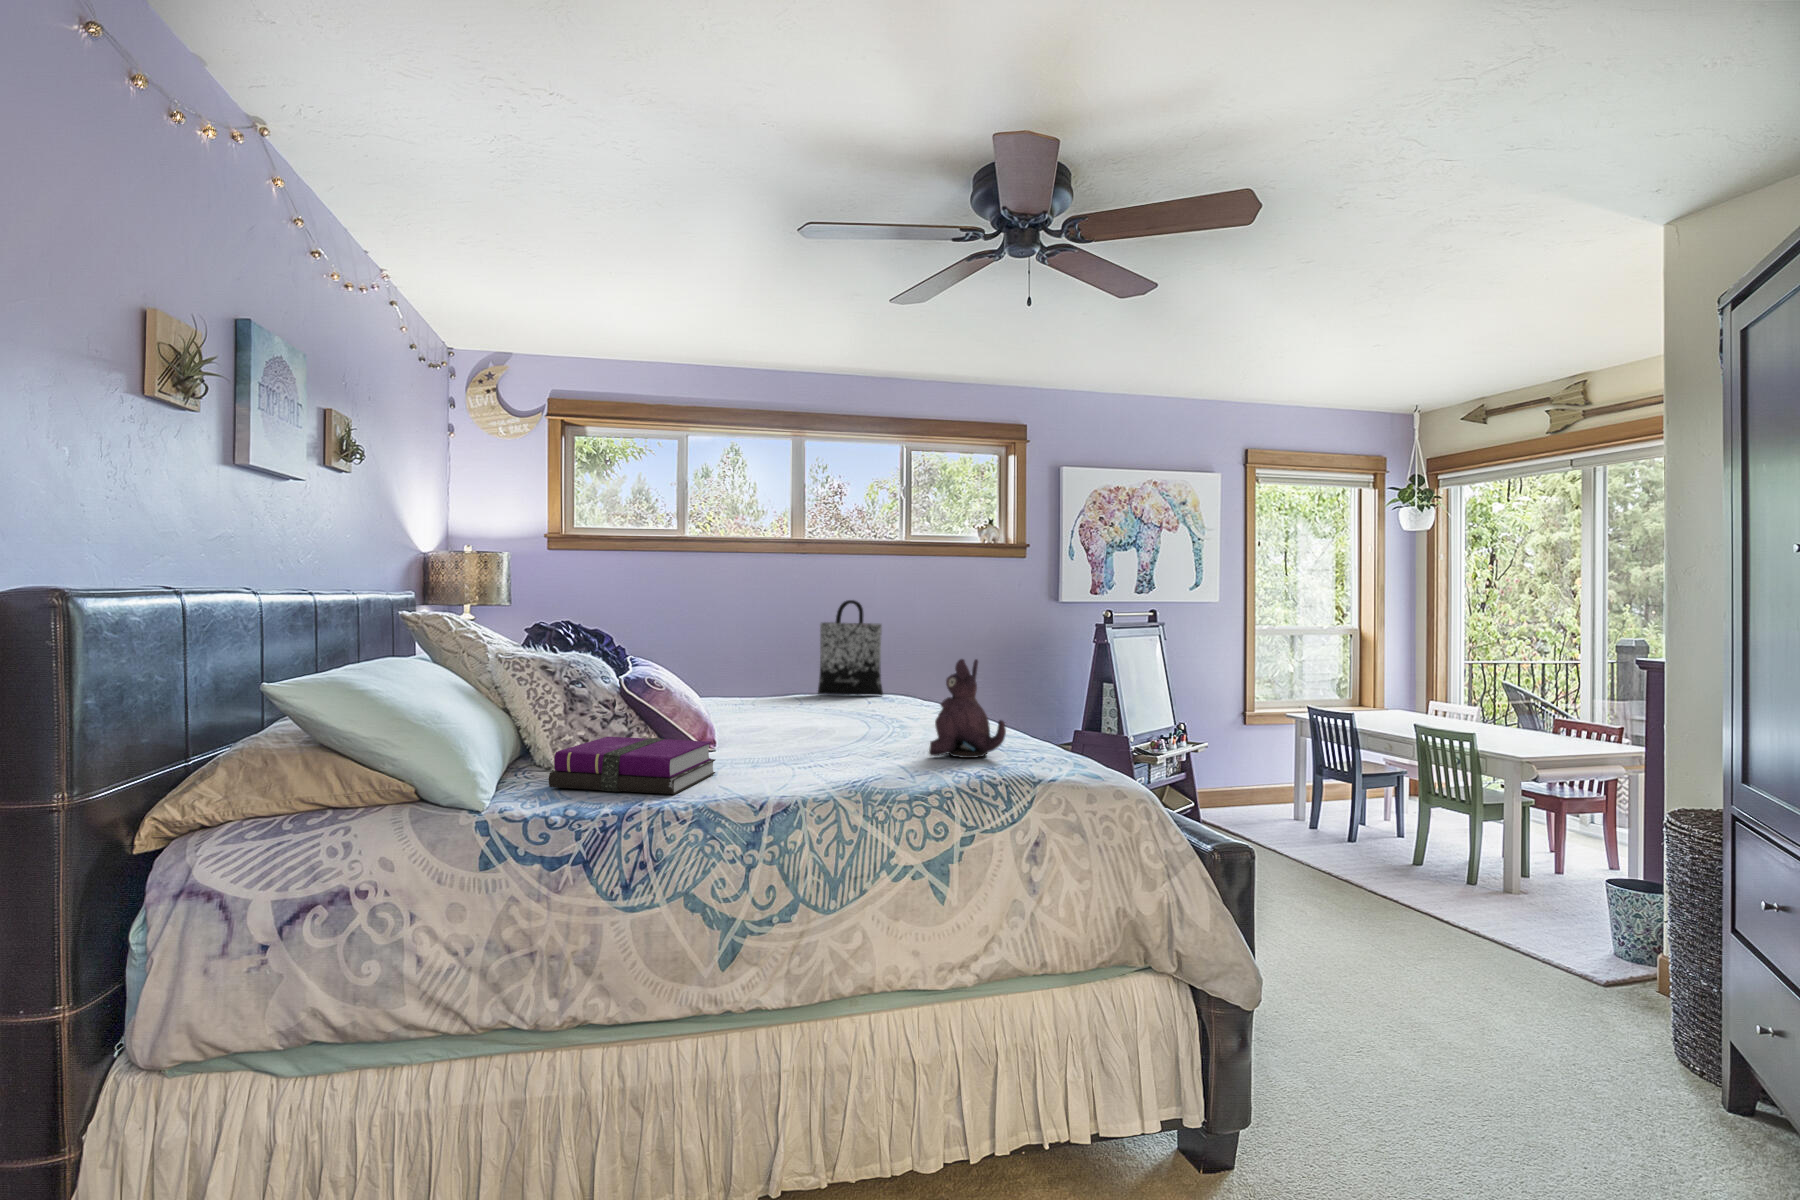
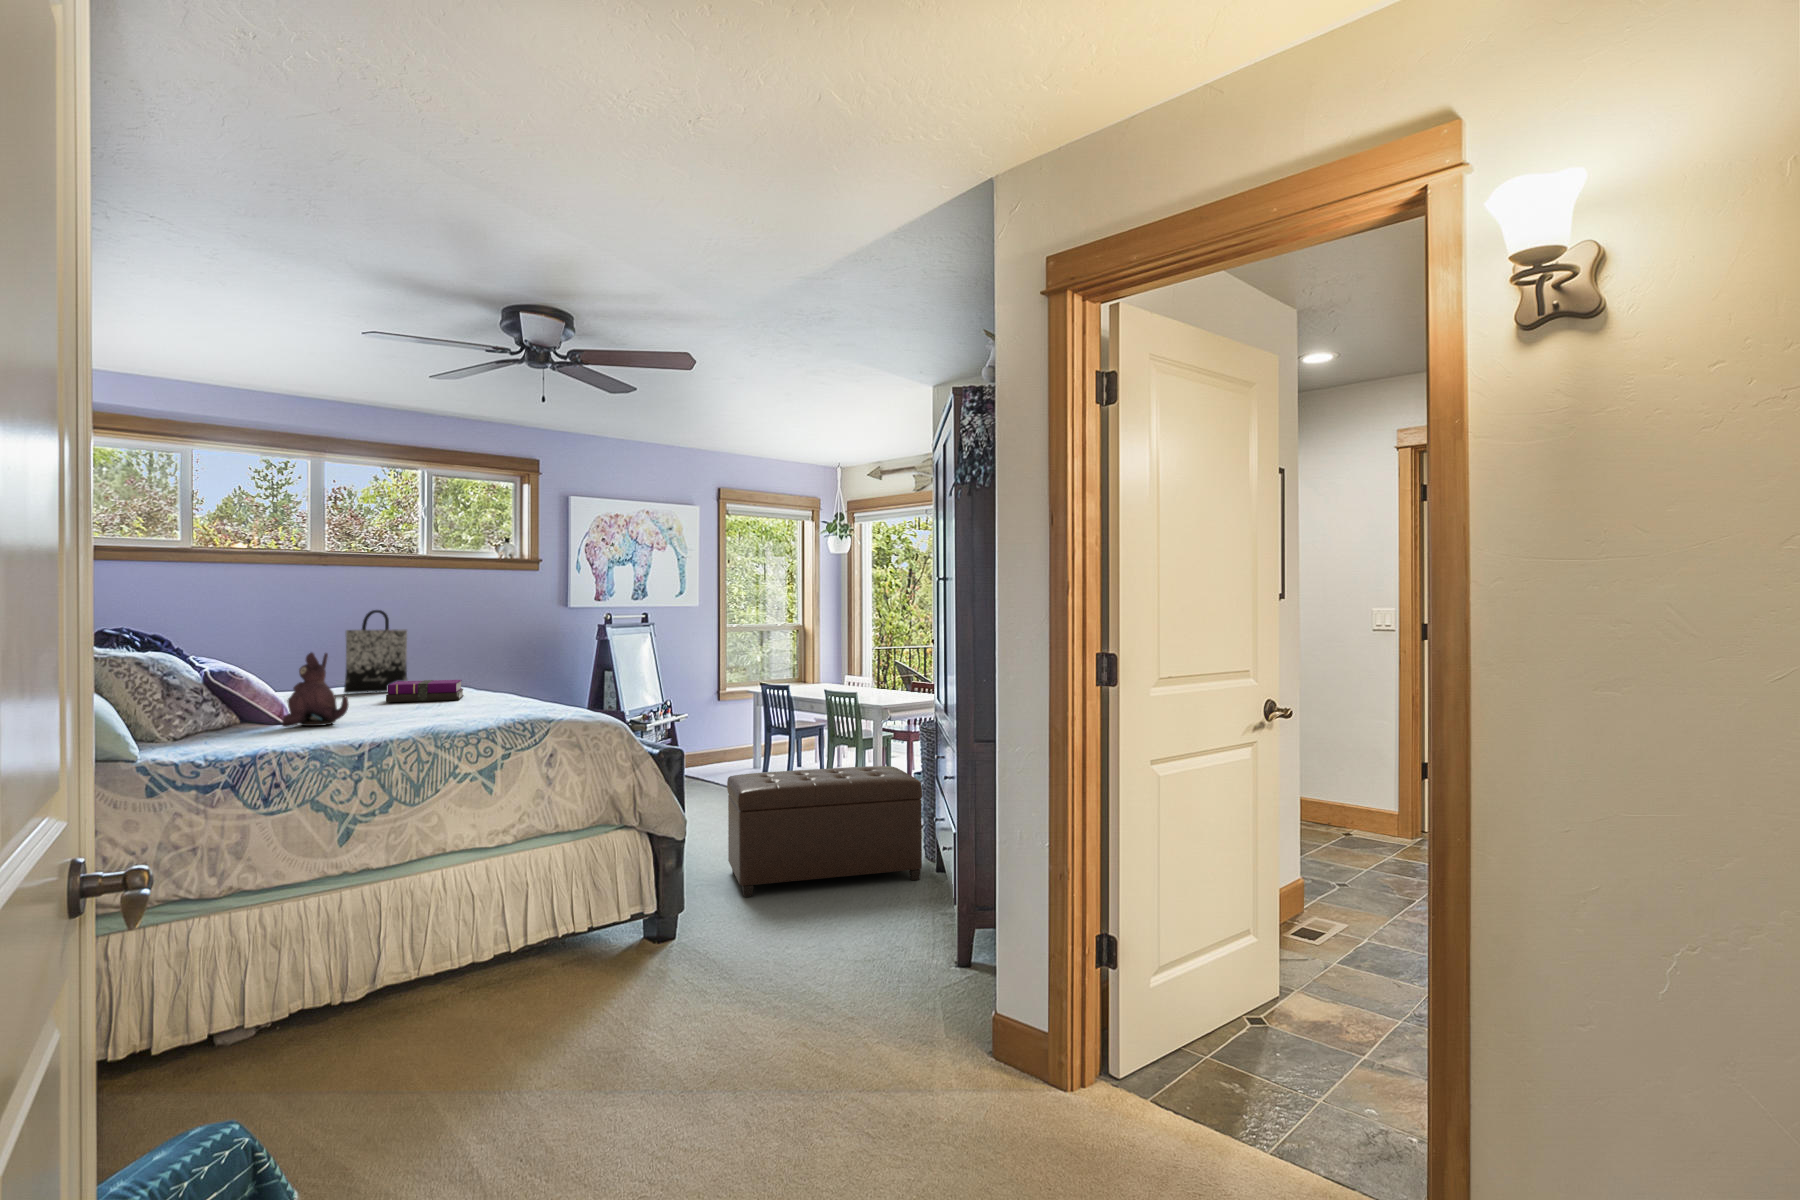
plush toy: present [929,659,1006,758] -> present [282,652,349,727]
notebook: present [549,737,715,794] -> present [386,680,464,702]
ottoman: none [1296,868,1721,1143] -> present [727,766,922,897]

